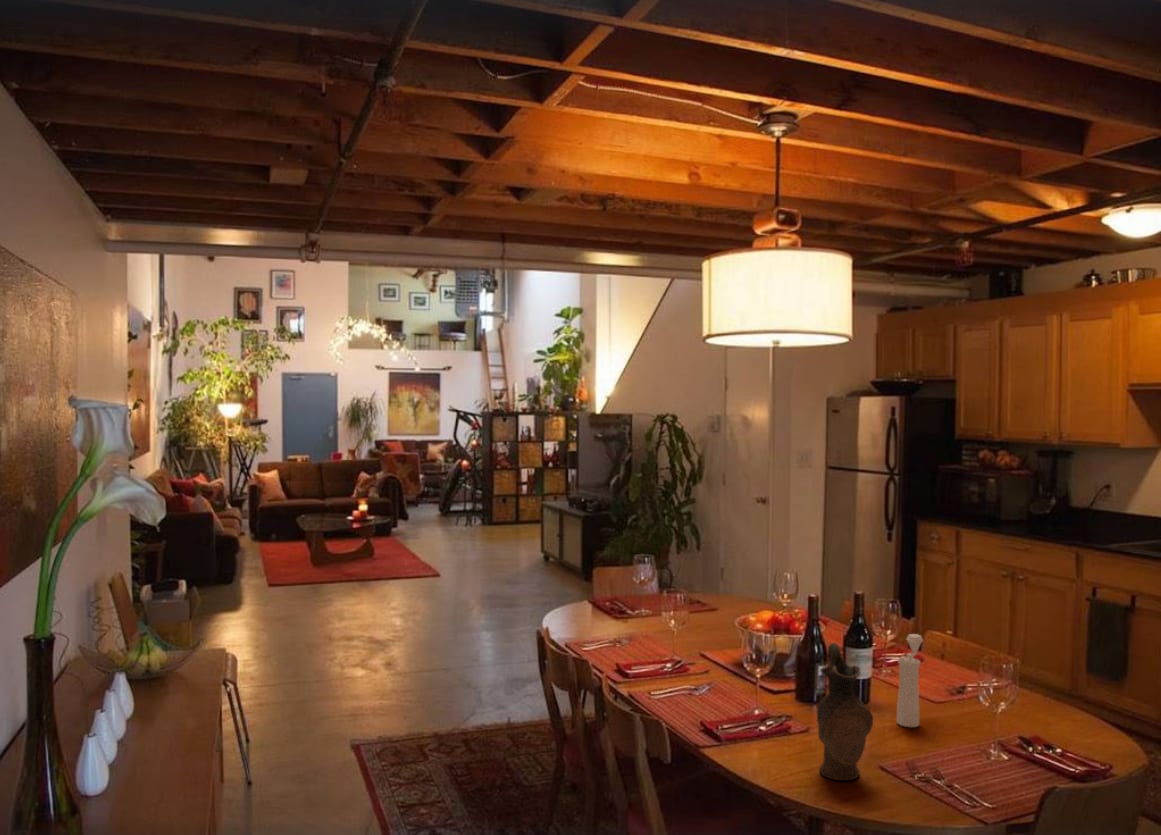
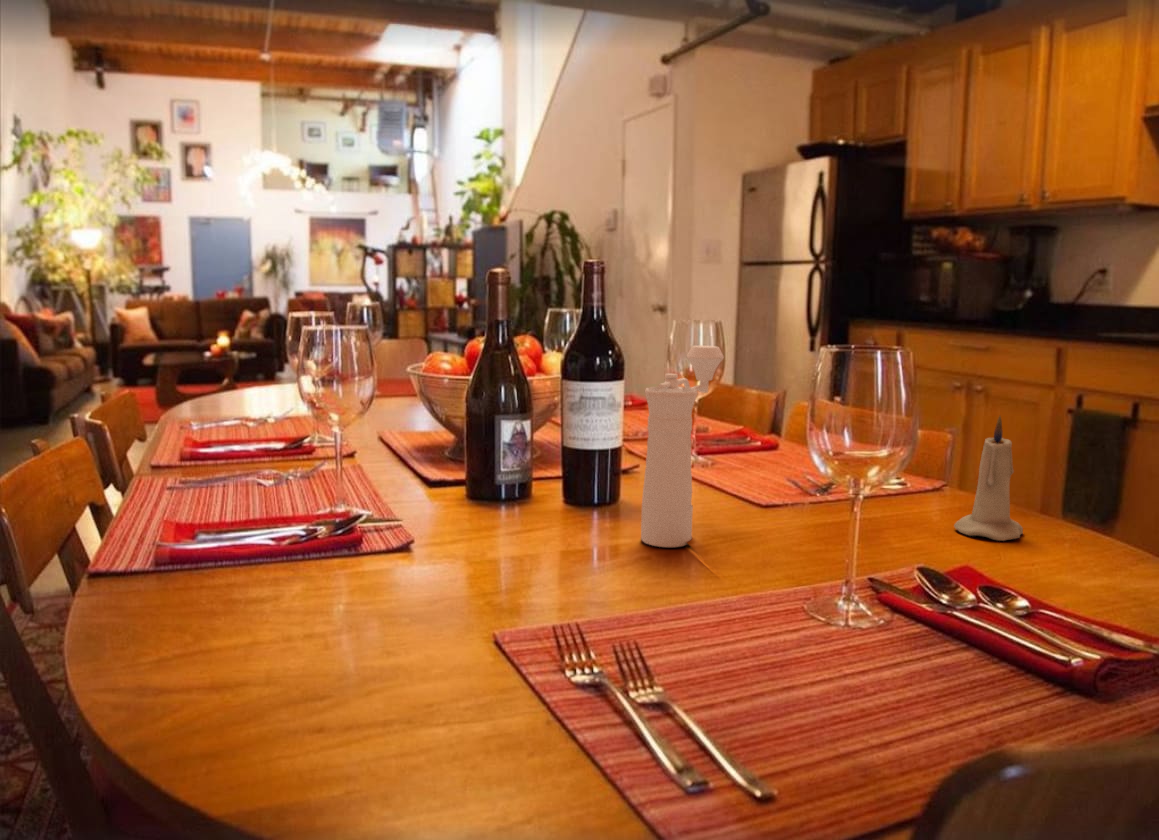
ceramic pitcher: present [817,643,873,780] -> none [250,273,424,681]
candle: none [1028,667,1058,723] -> present [954,416,1023,541]

